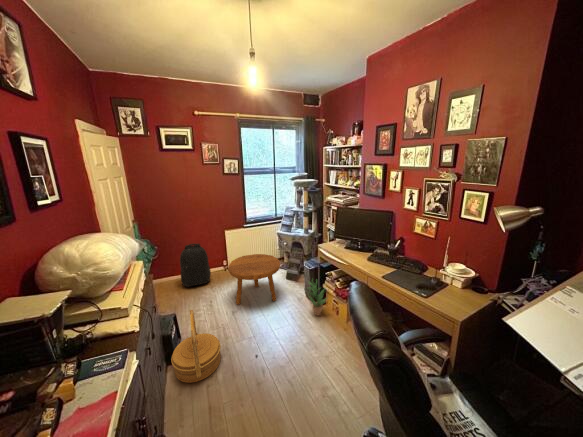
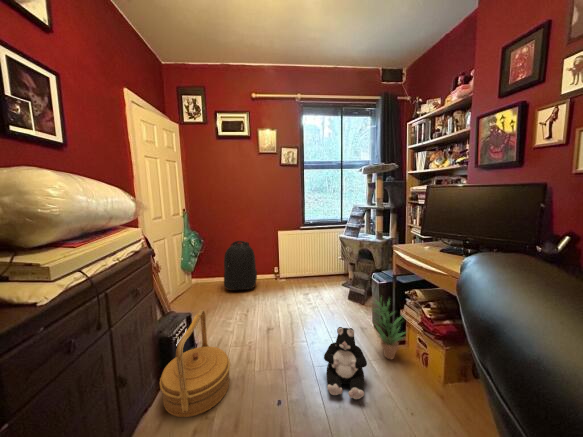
footstool: present [228,254,280,305] -> none [268,259,337,324]
plush toy: none [281,302,307,344] -> present [324,327,367,399]

